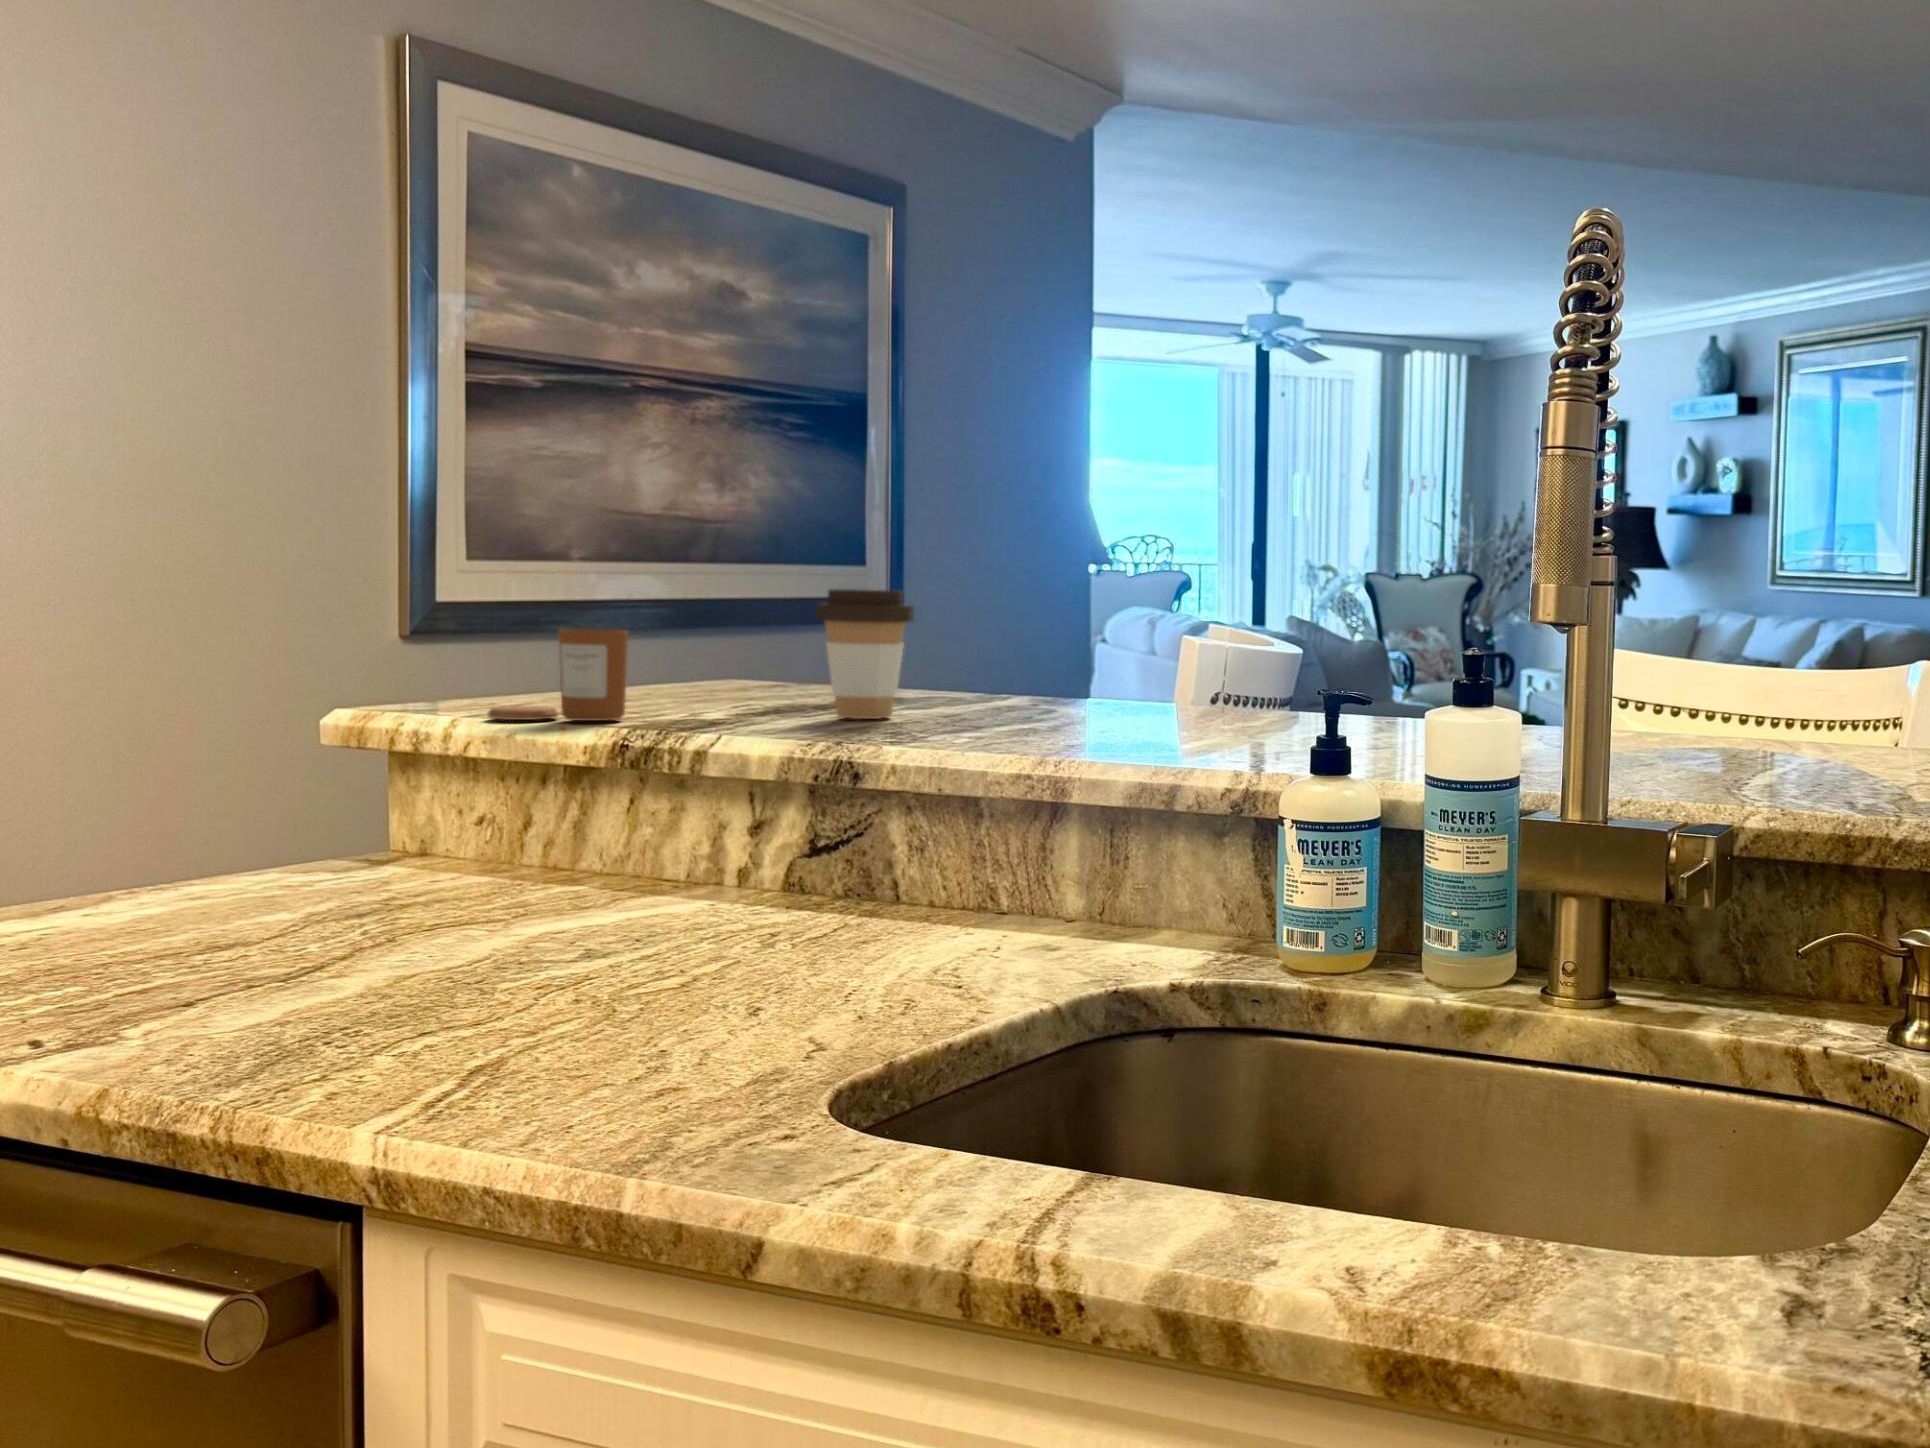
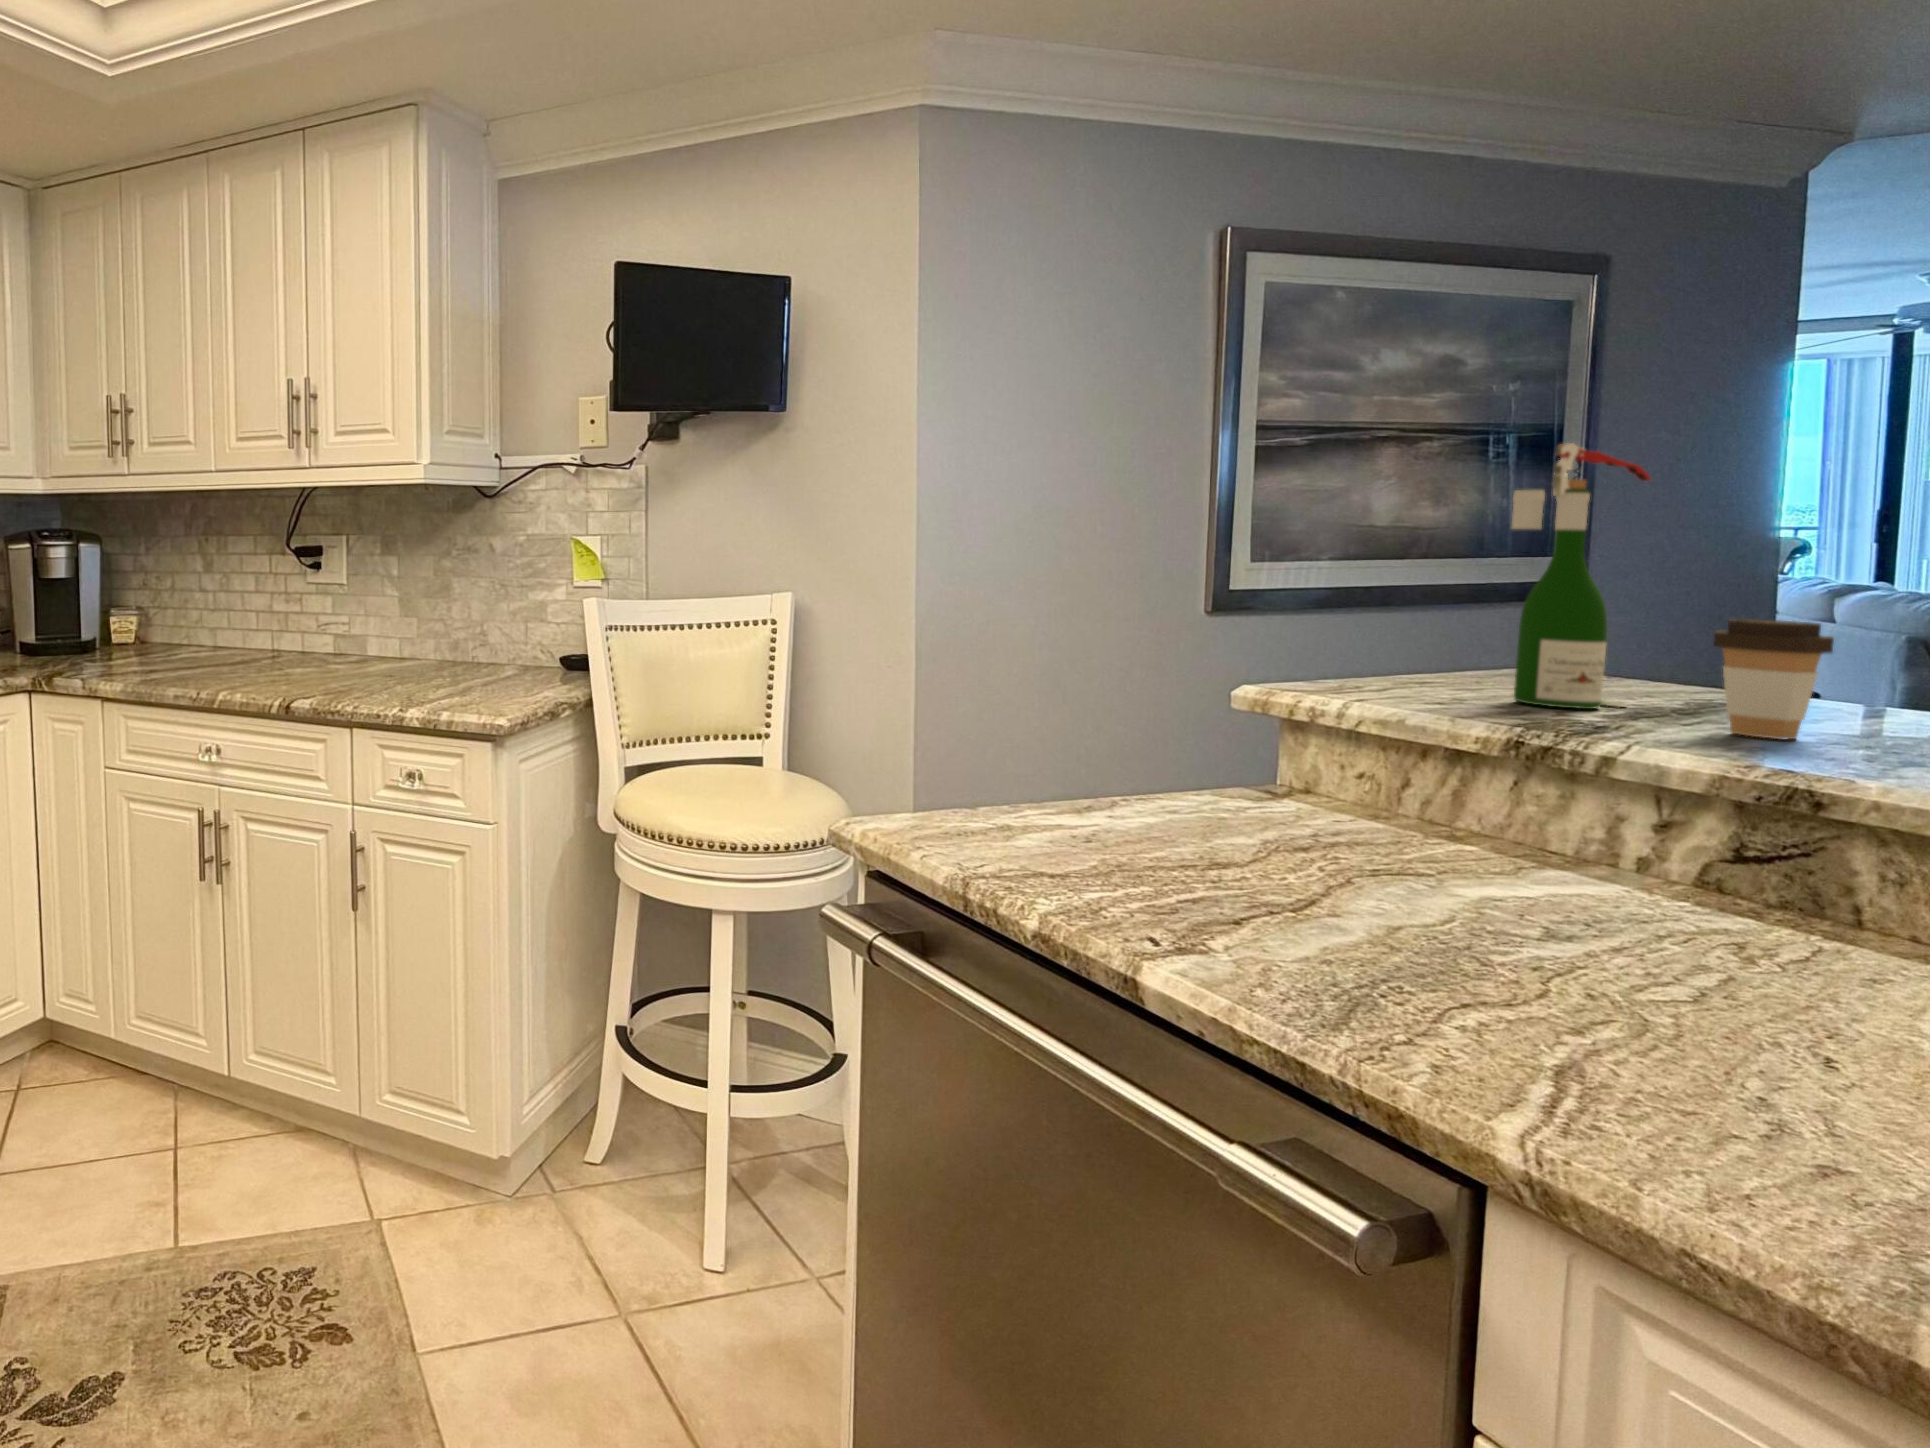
wine bottle: none [650,380,786,707] -> present [1512,443,1650,709]
candle: present [488,629,628,721] -> none [1375,643,1507,716]

